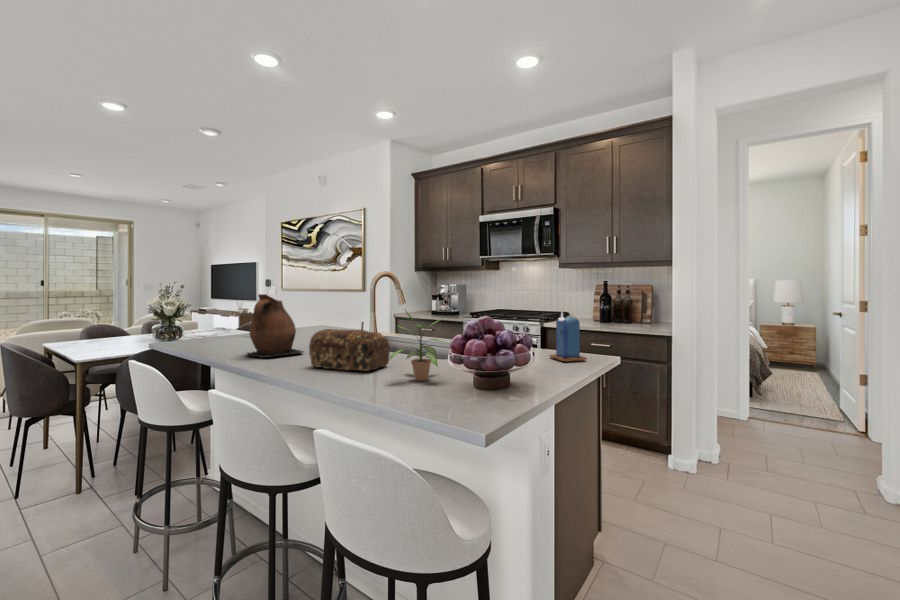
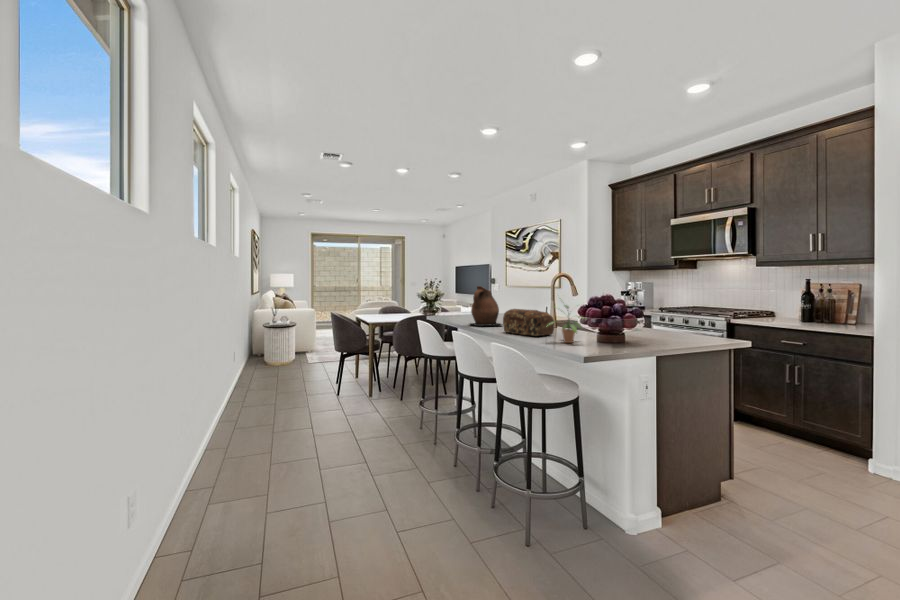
candle: present [550,313,587,362] -> none [686,303,717,343]

